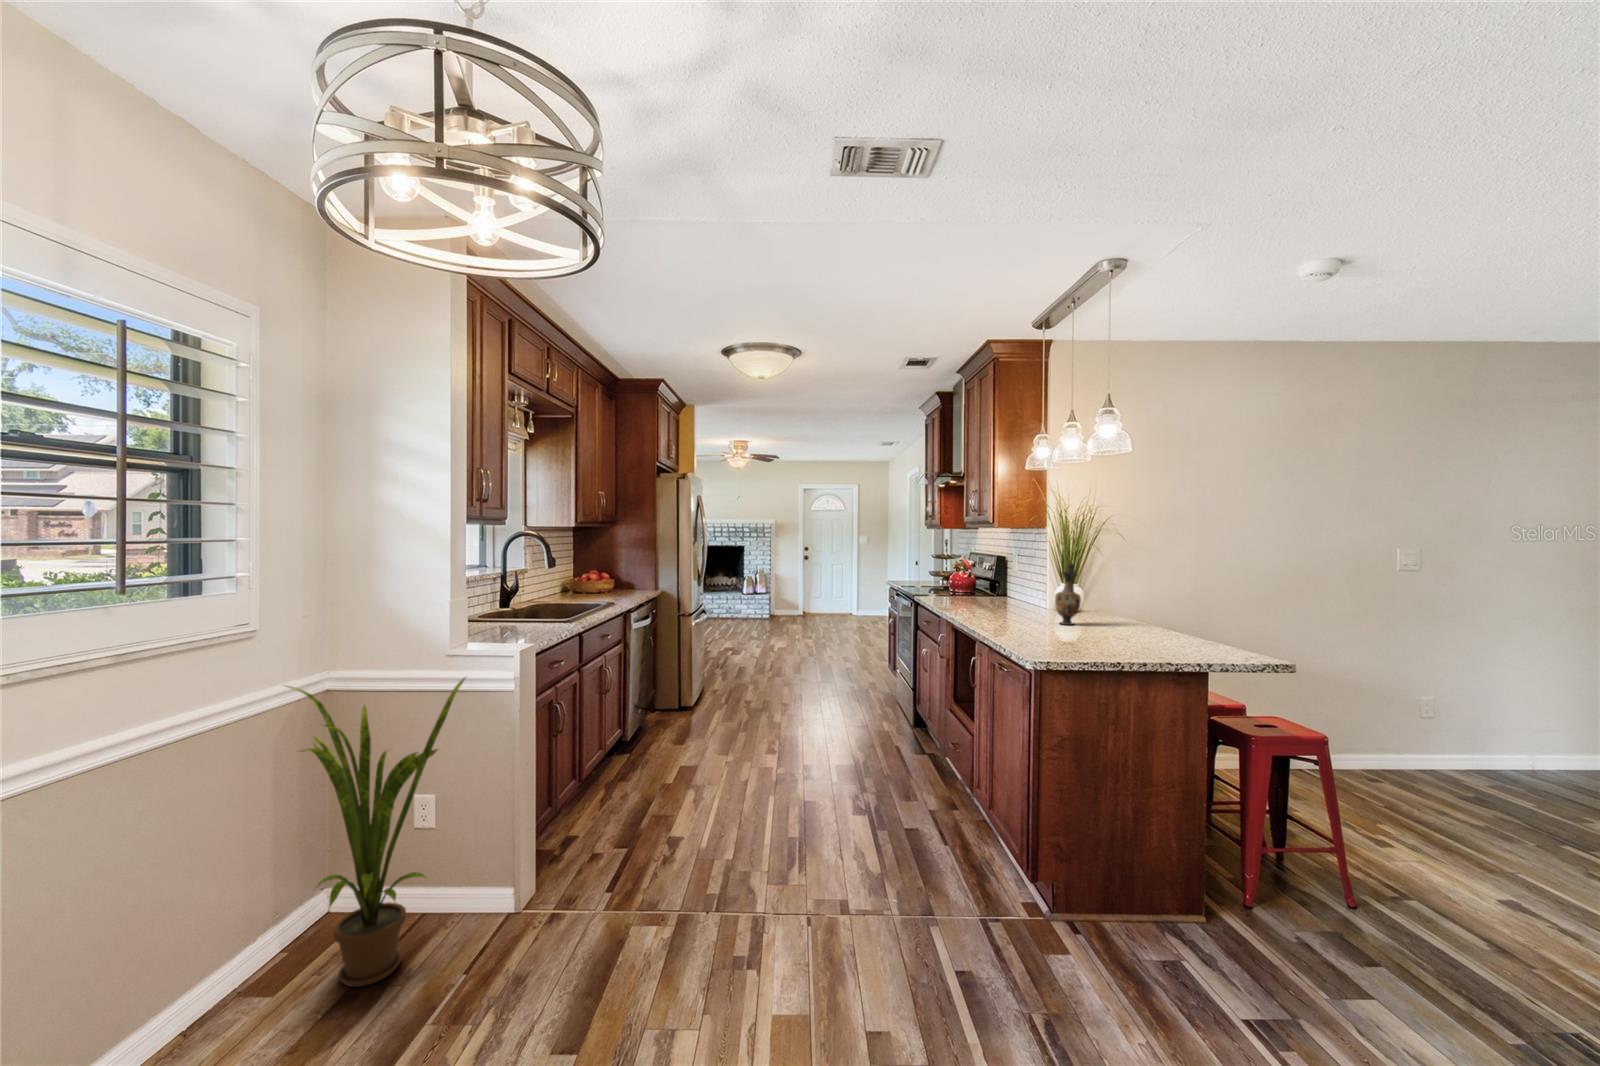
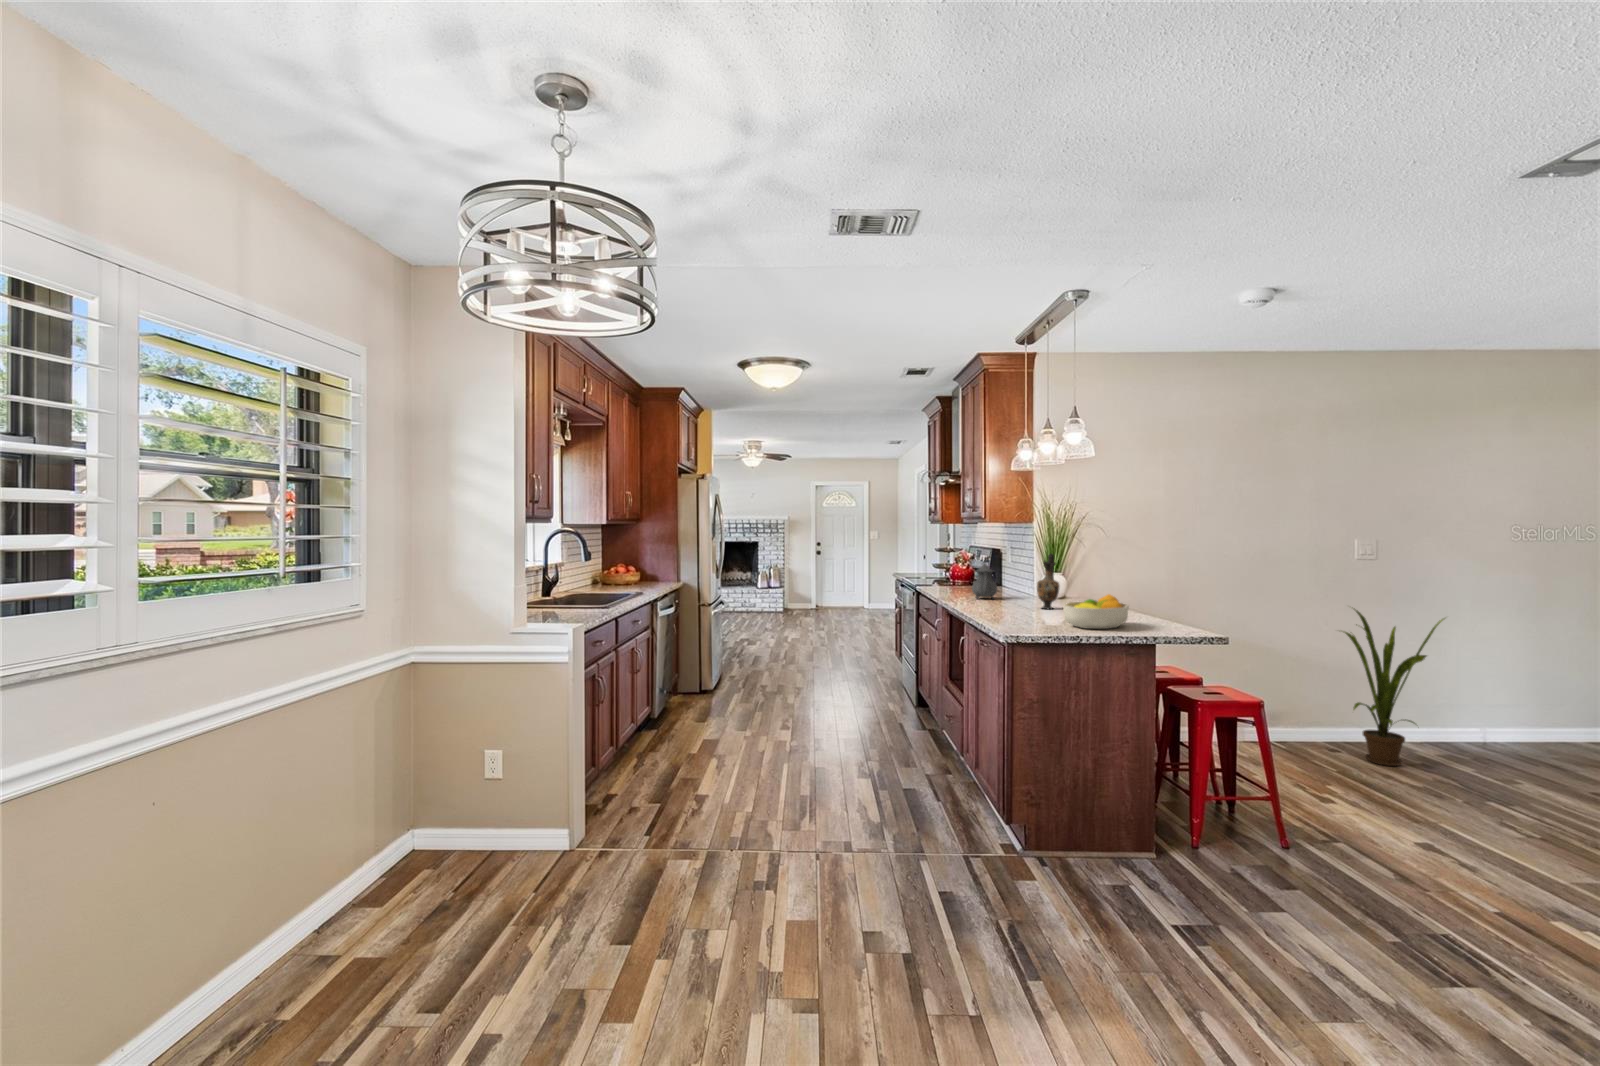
teapot: none [979,567,1007,613] -> present [972,560,997,599]
fruit bowl: none [1094,610,1170,652] -> present [1063,594,1129,629]
house plant: present [288,678,465,987] -> present [1344,610,1444,766]

